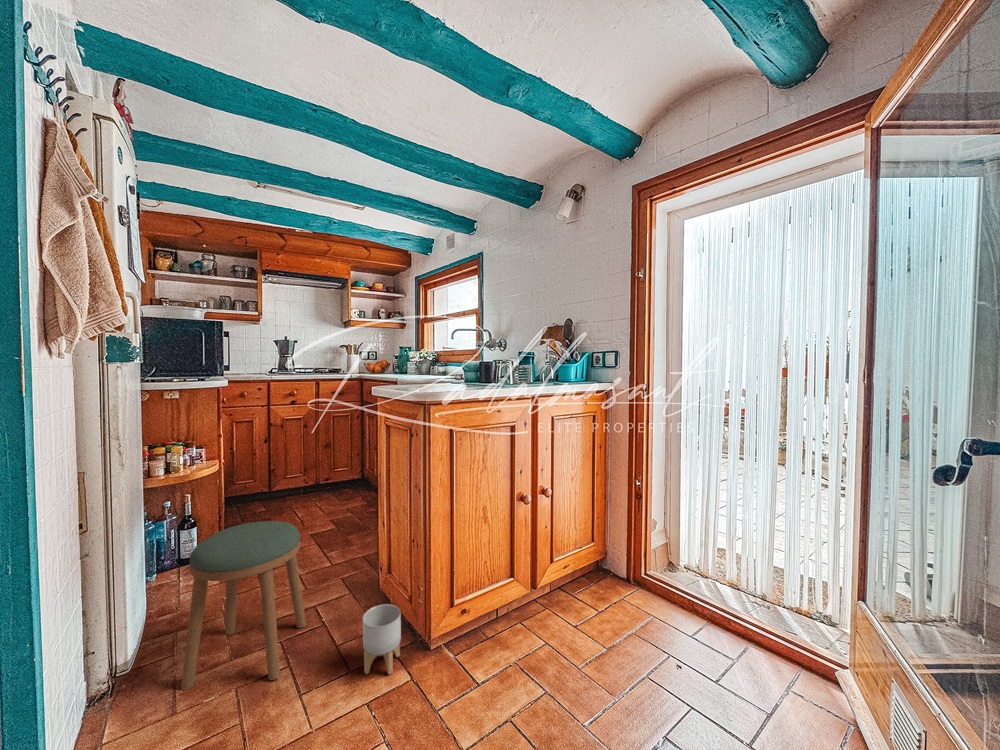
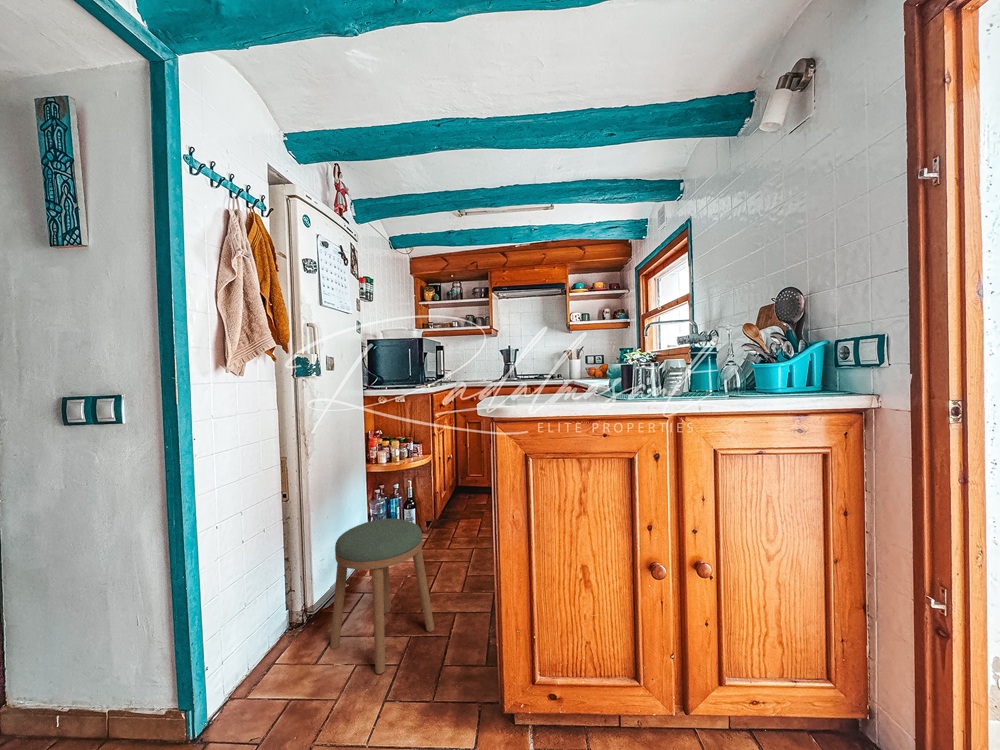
planter: present [363,604,401,675] -> none [438,643,481,730]

